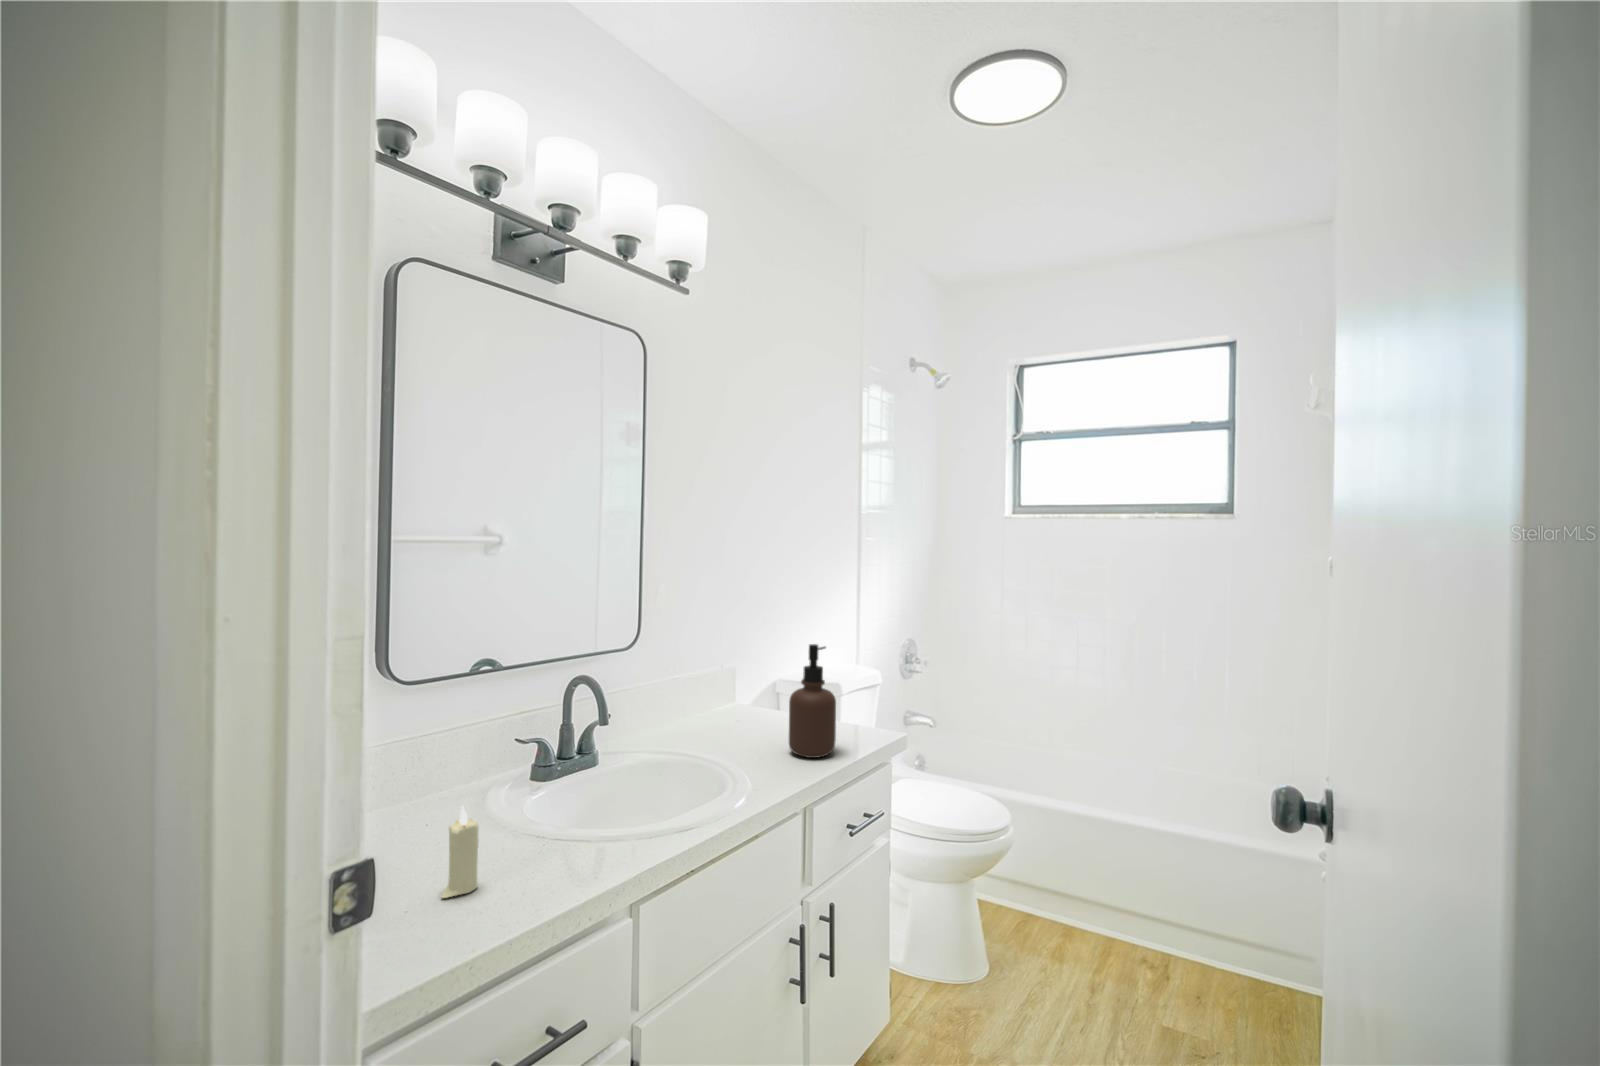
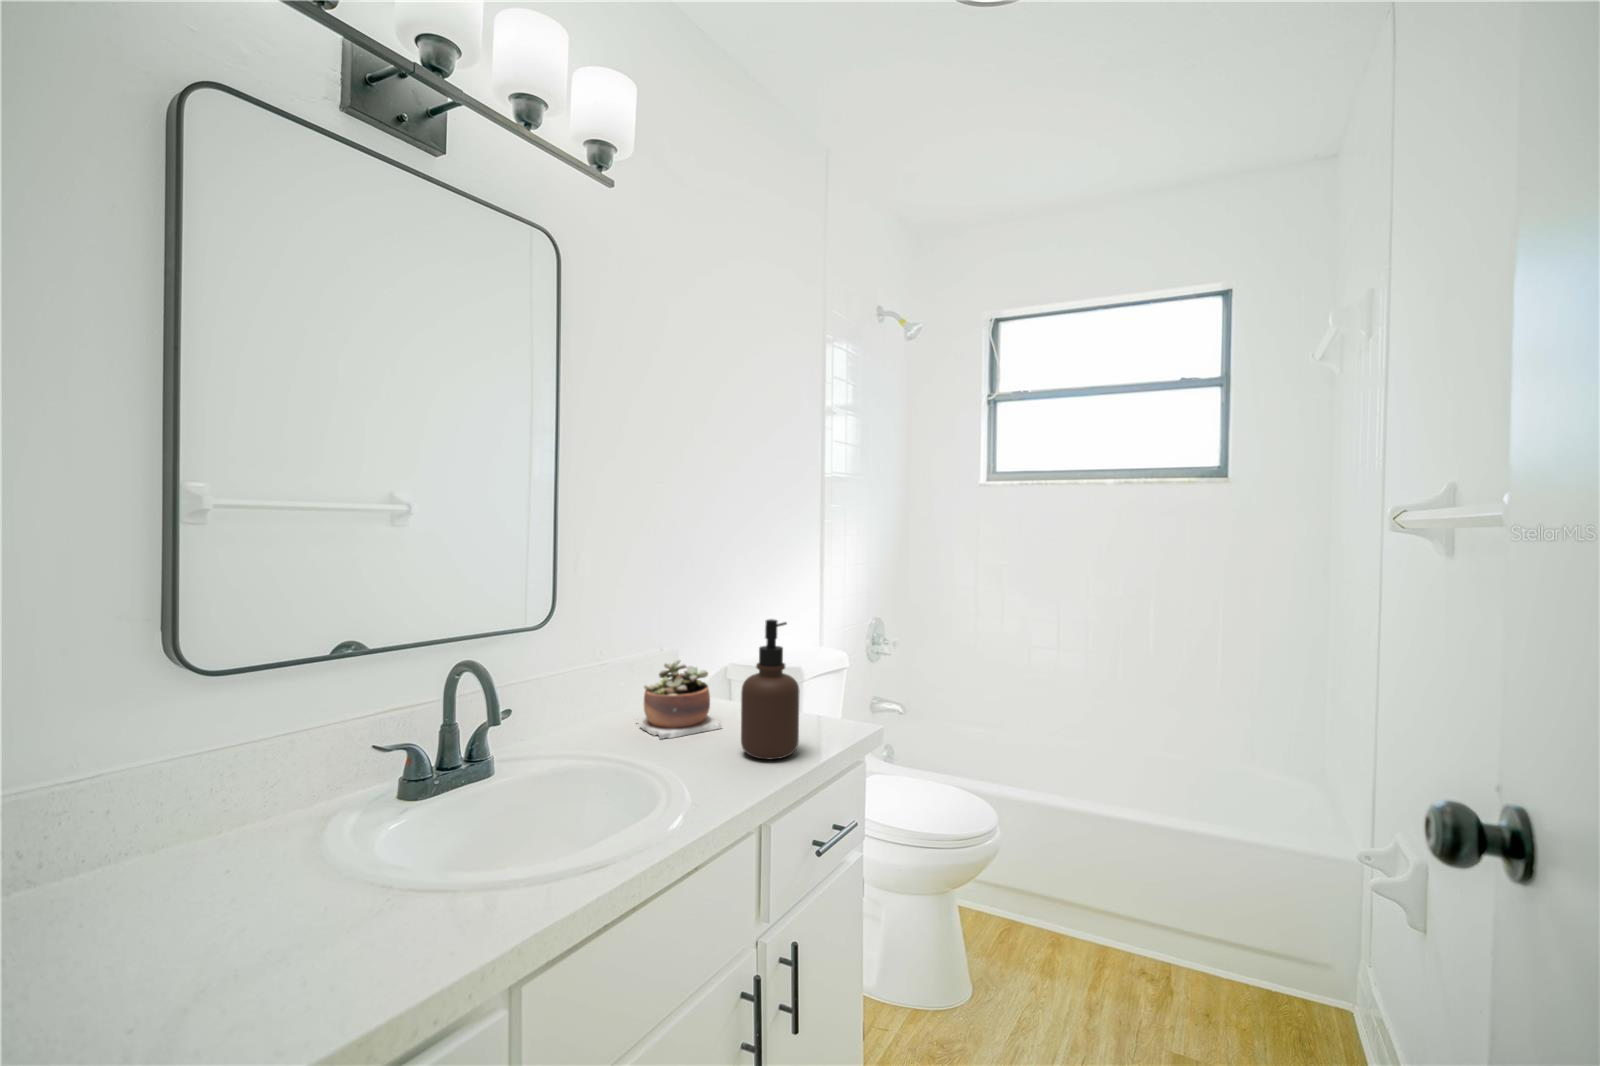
succulent plant: none [701,676,773,741] -> present [639,660,722,739]
candle: present [442,806,479,898] -> none [189,864,258,1010]

